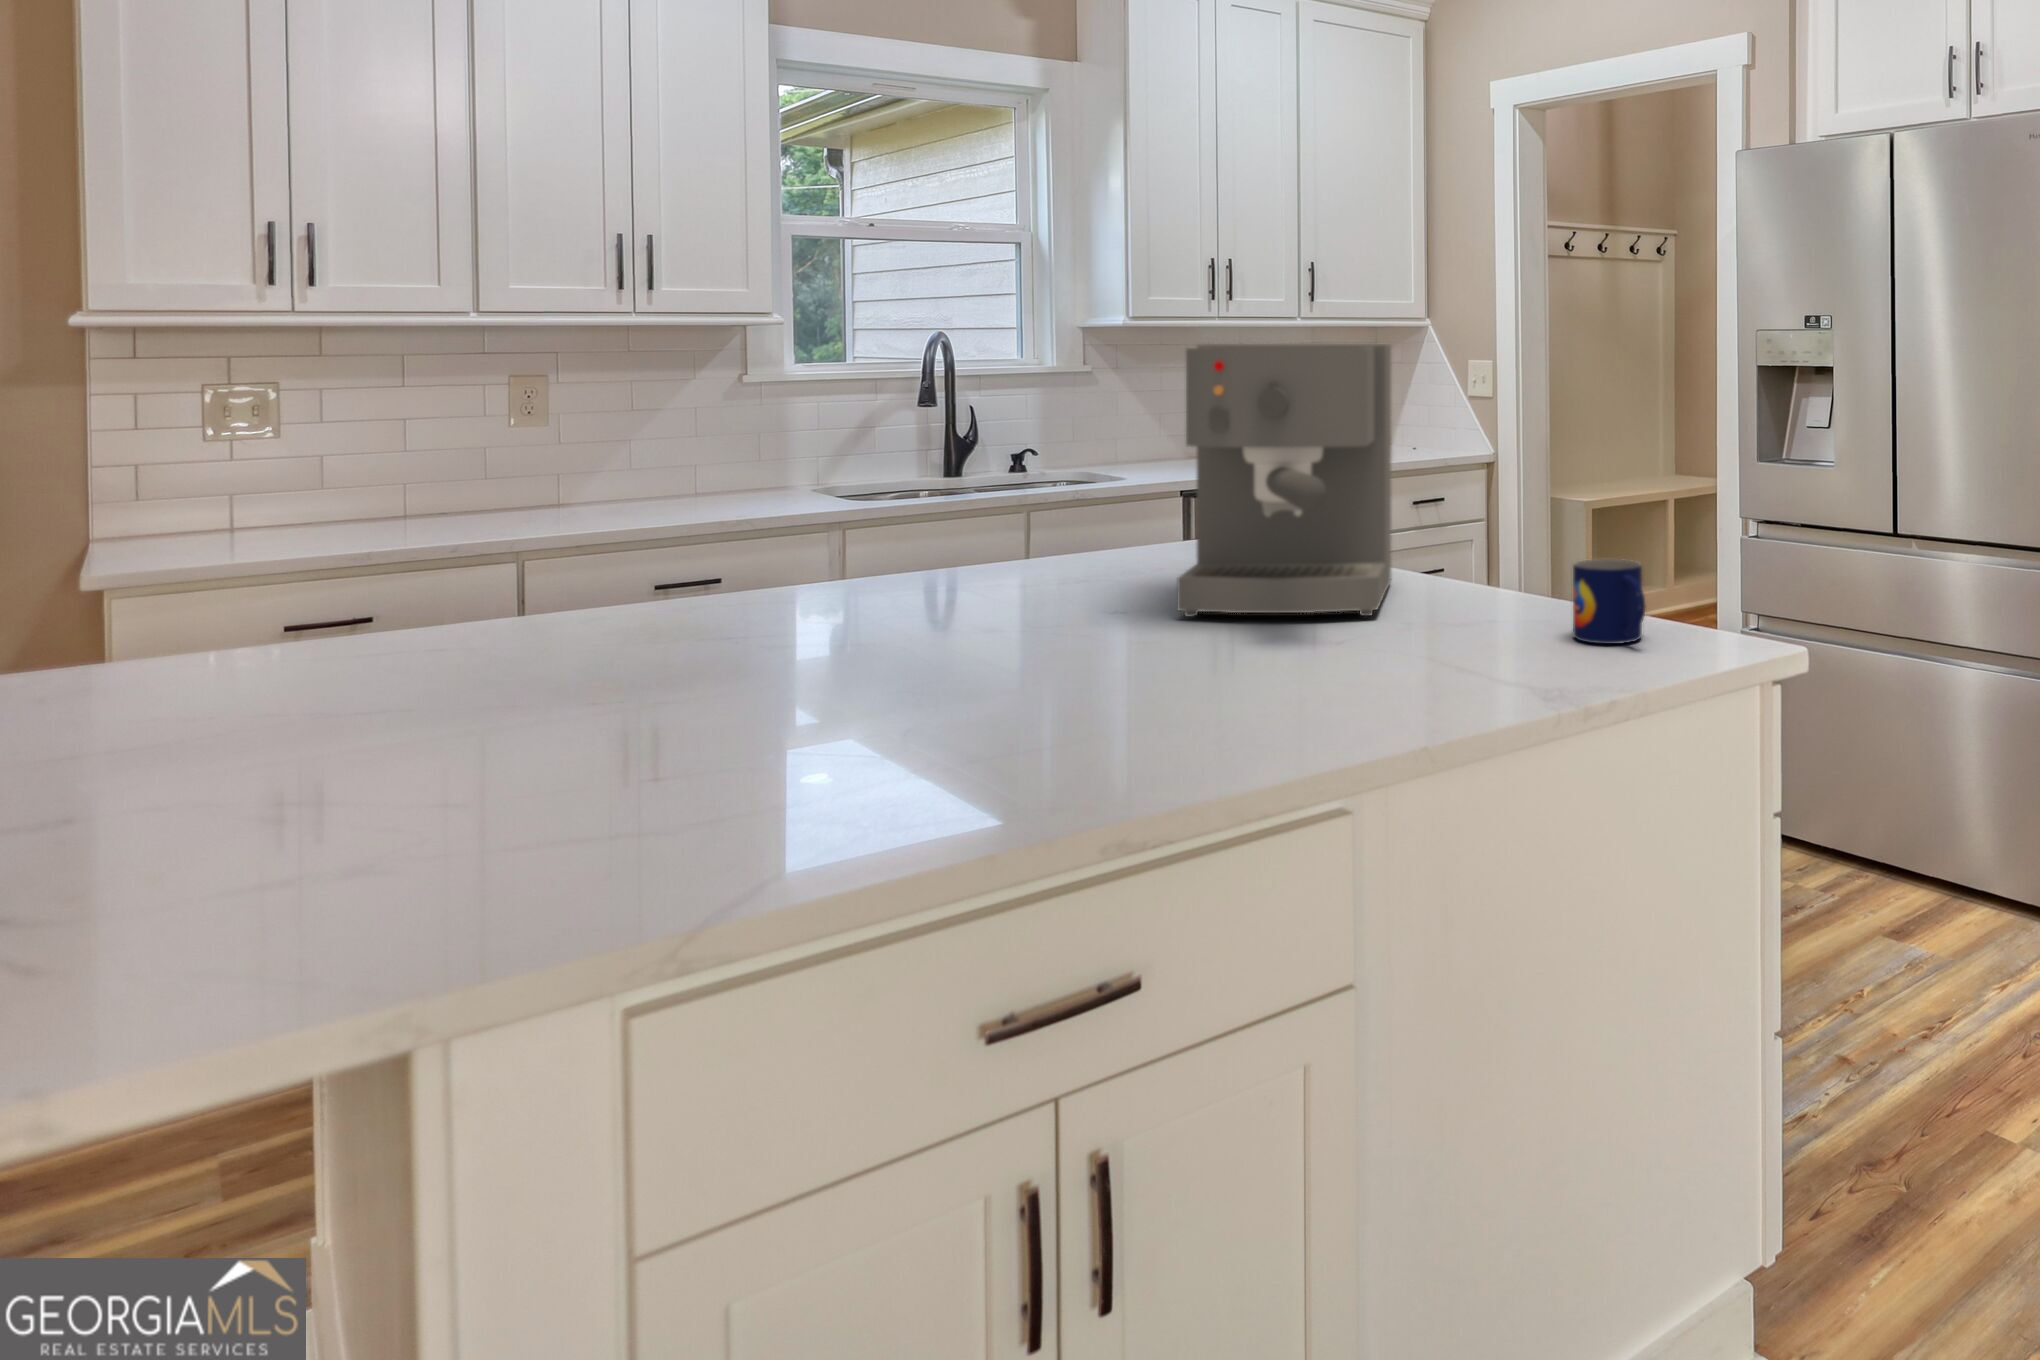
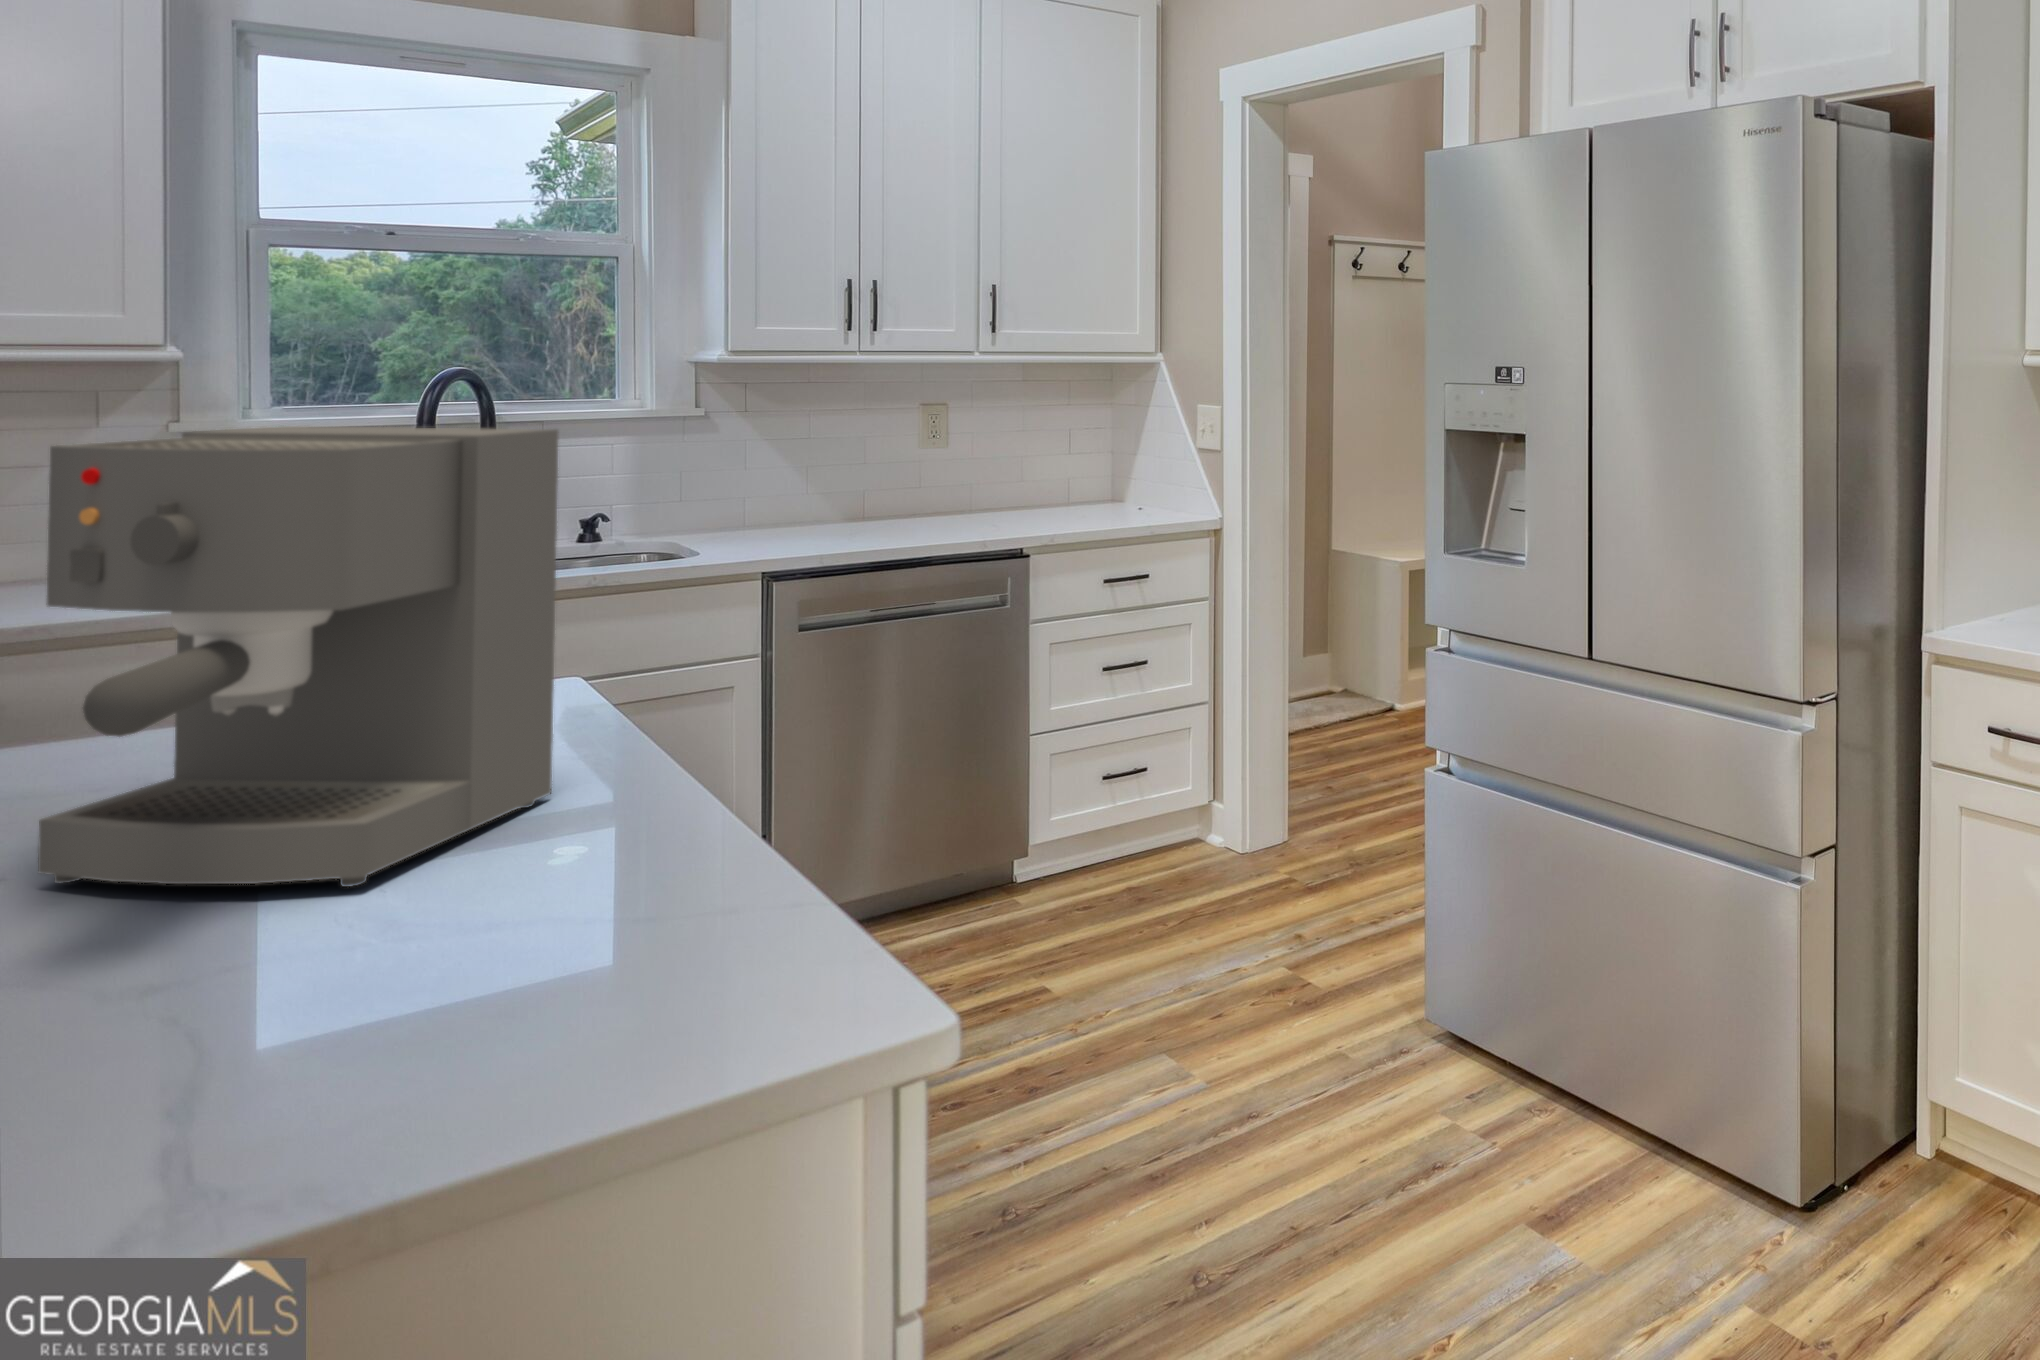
mug: present [1573,559,1645,644] -> none [589,811,725,975]

